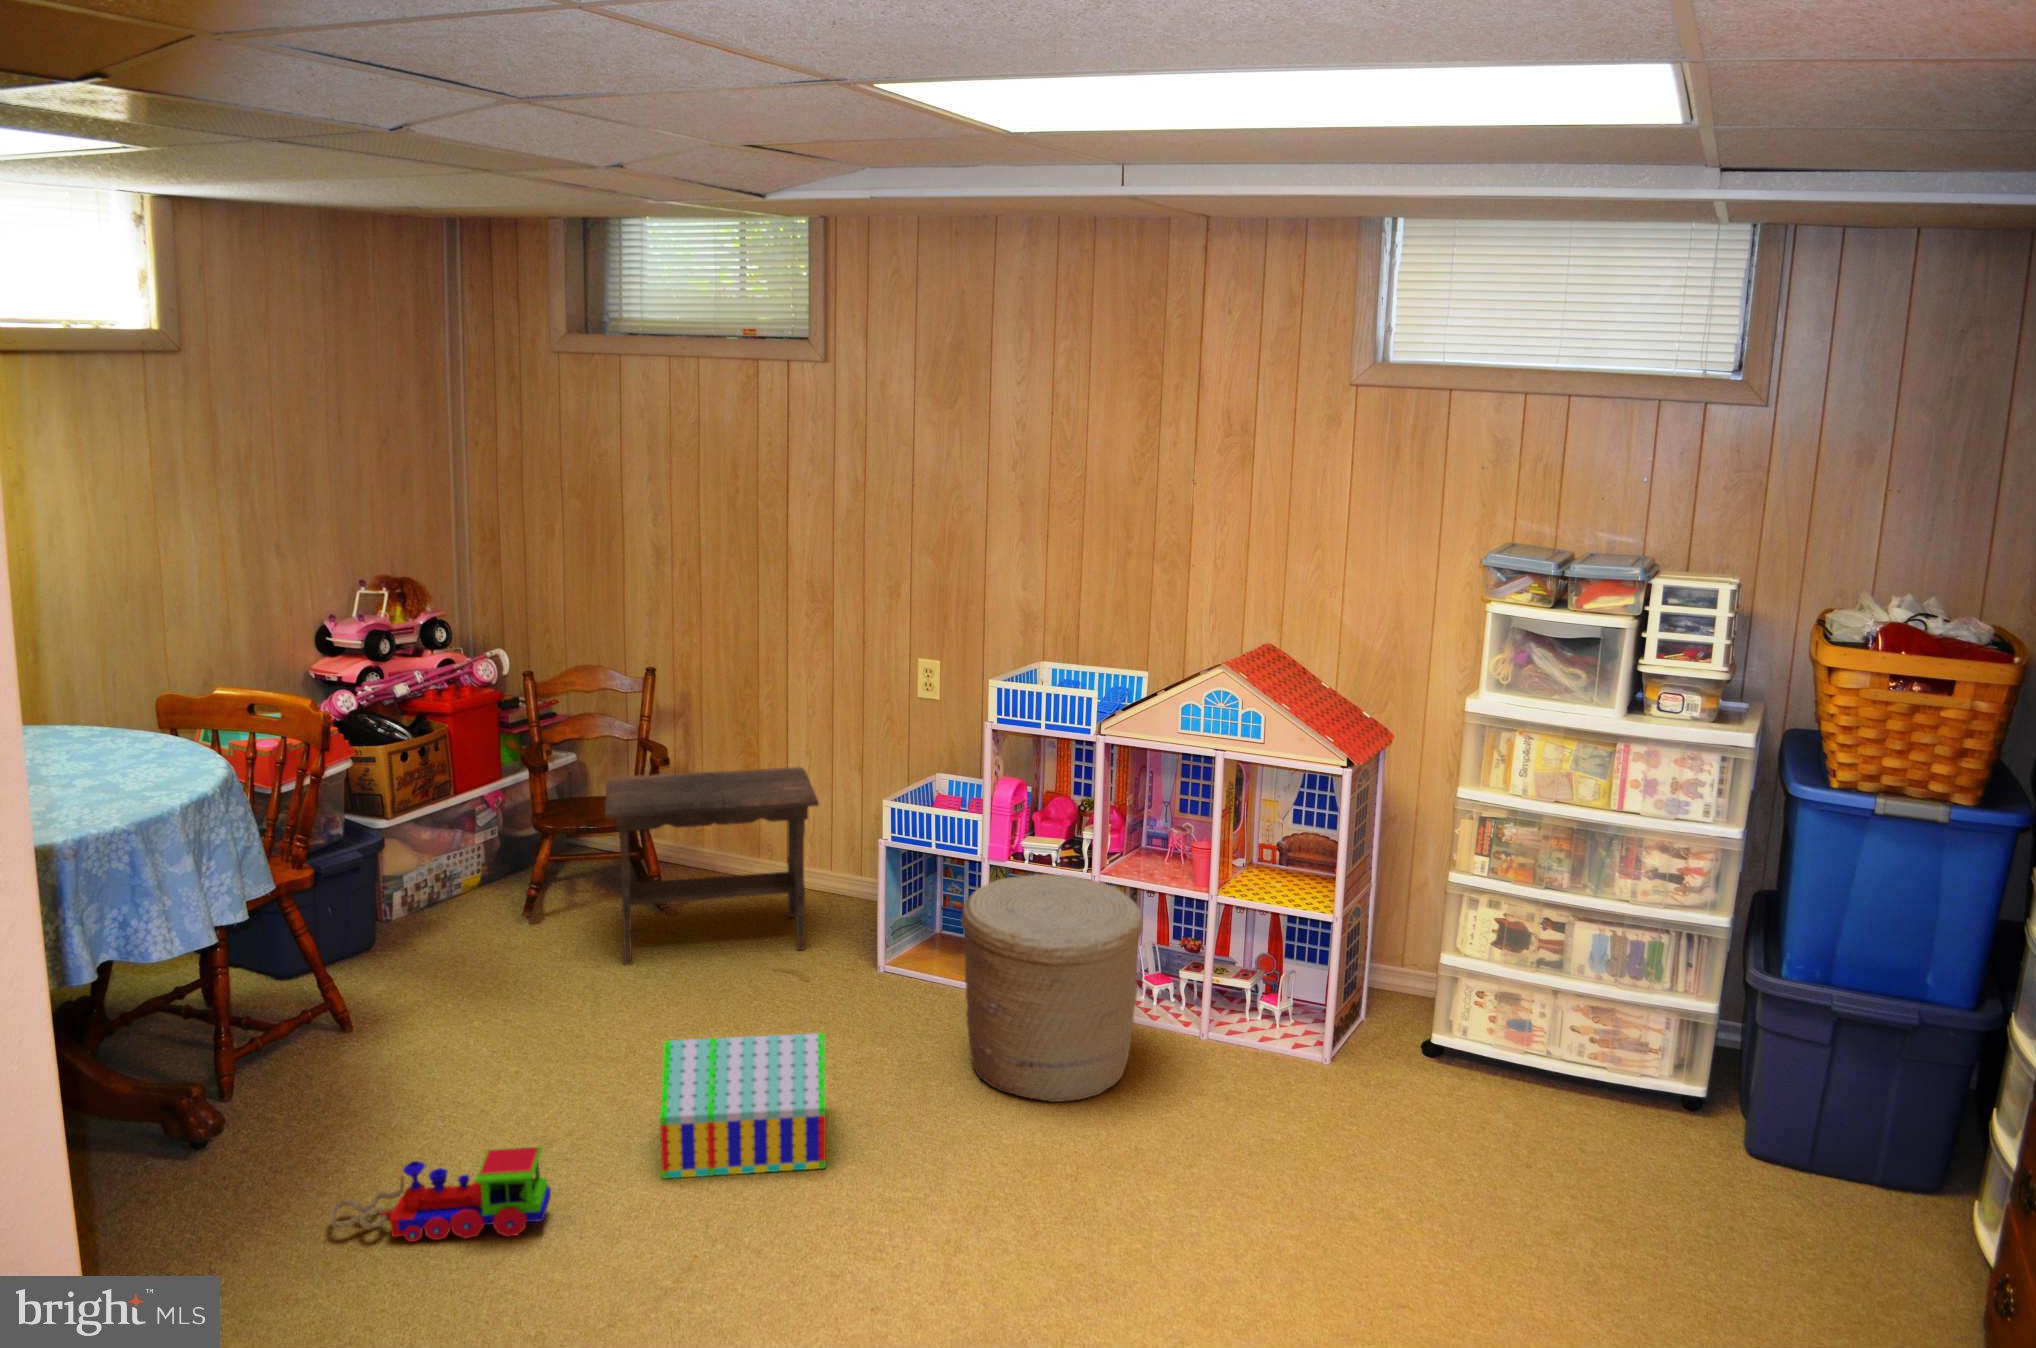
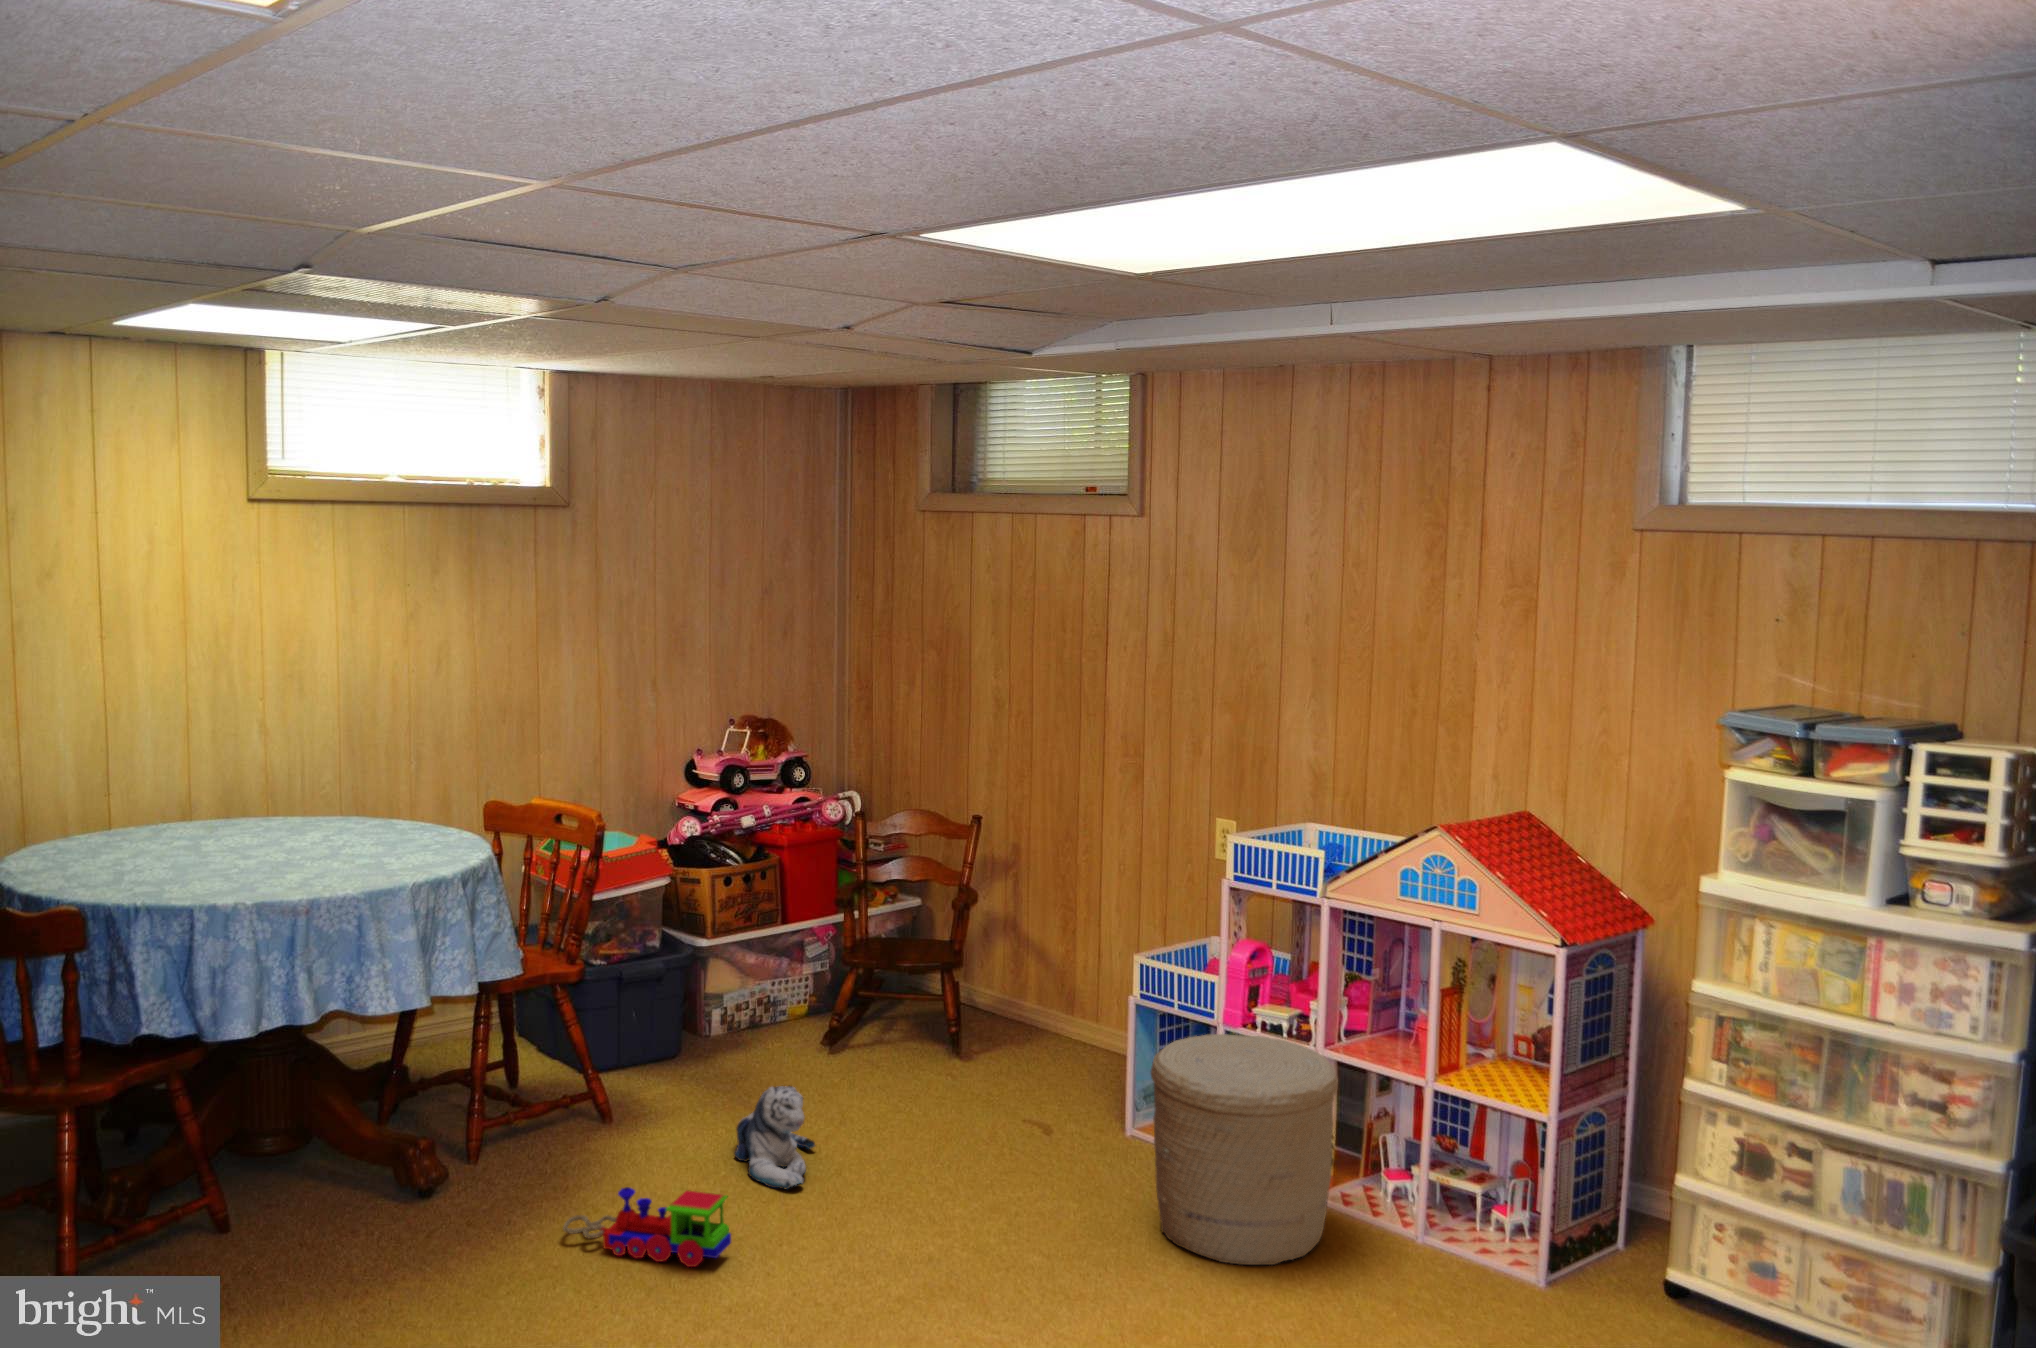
footstool: present [605,767,819,965] -> none [881,913,1089,1103]
plush toy: none [485,993,589,1109] -> present [734,1086,815,1189]
toy house: present [660,1033,826,1179] -> none [830,1128,1001,1272]

